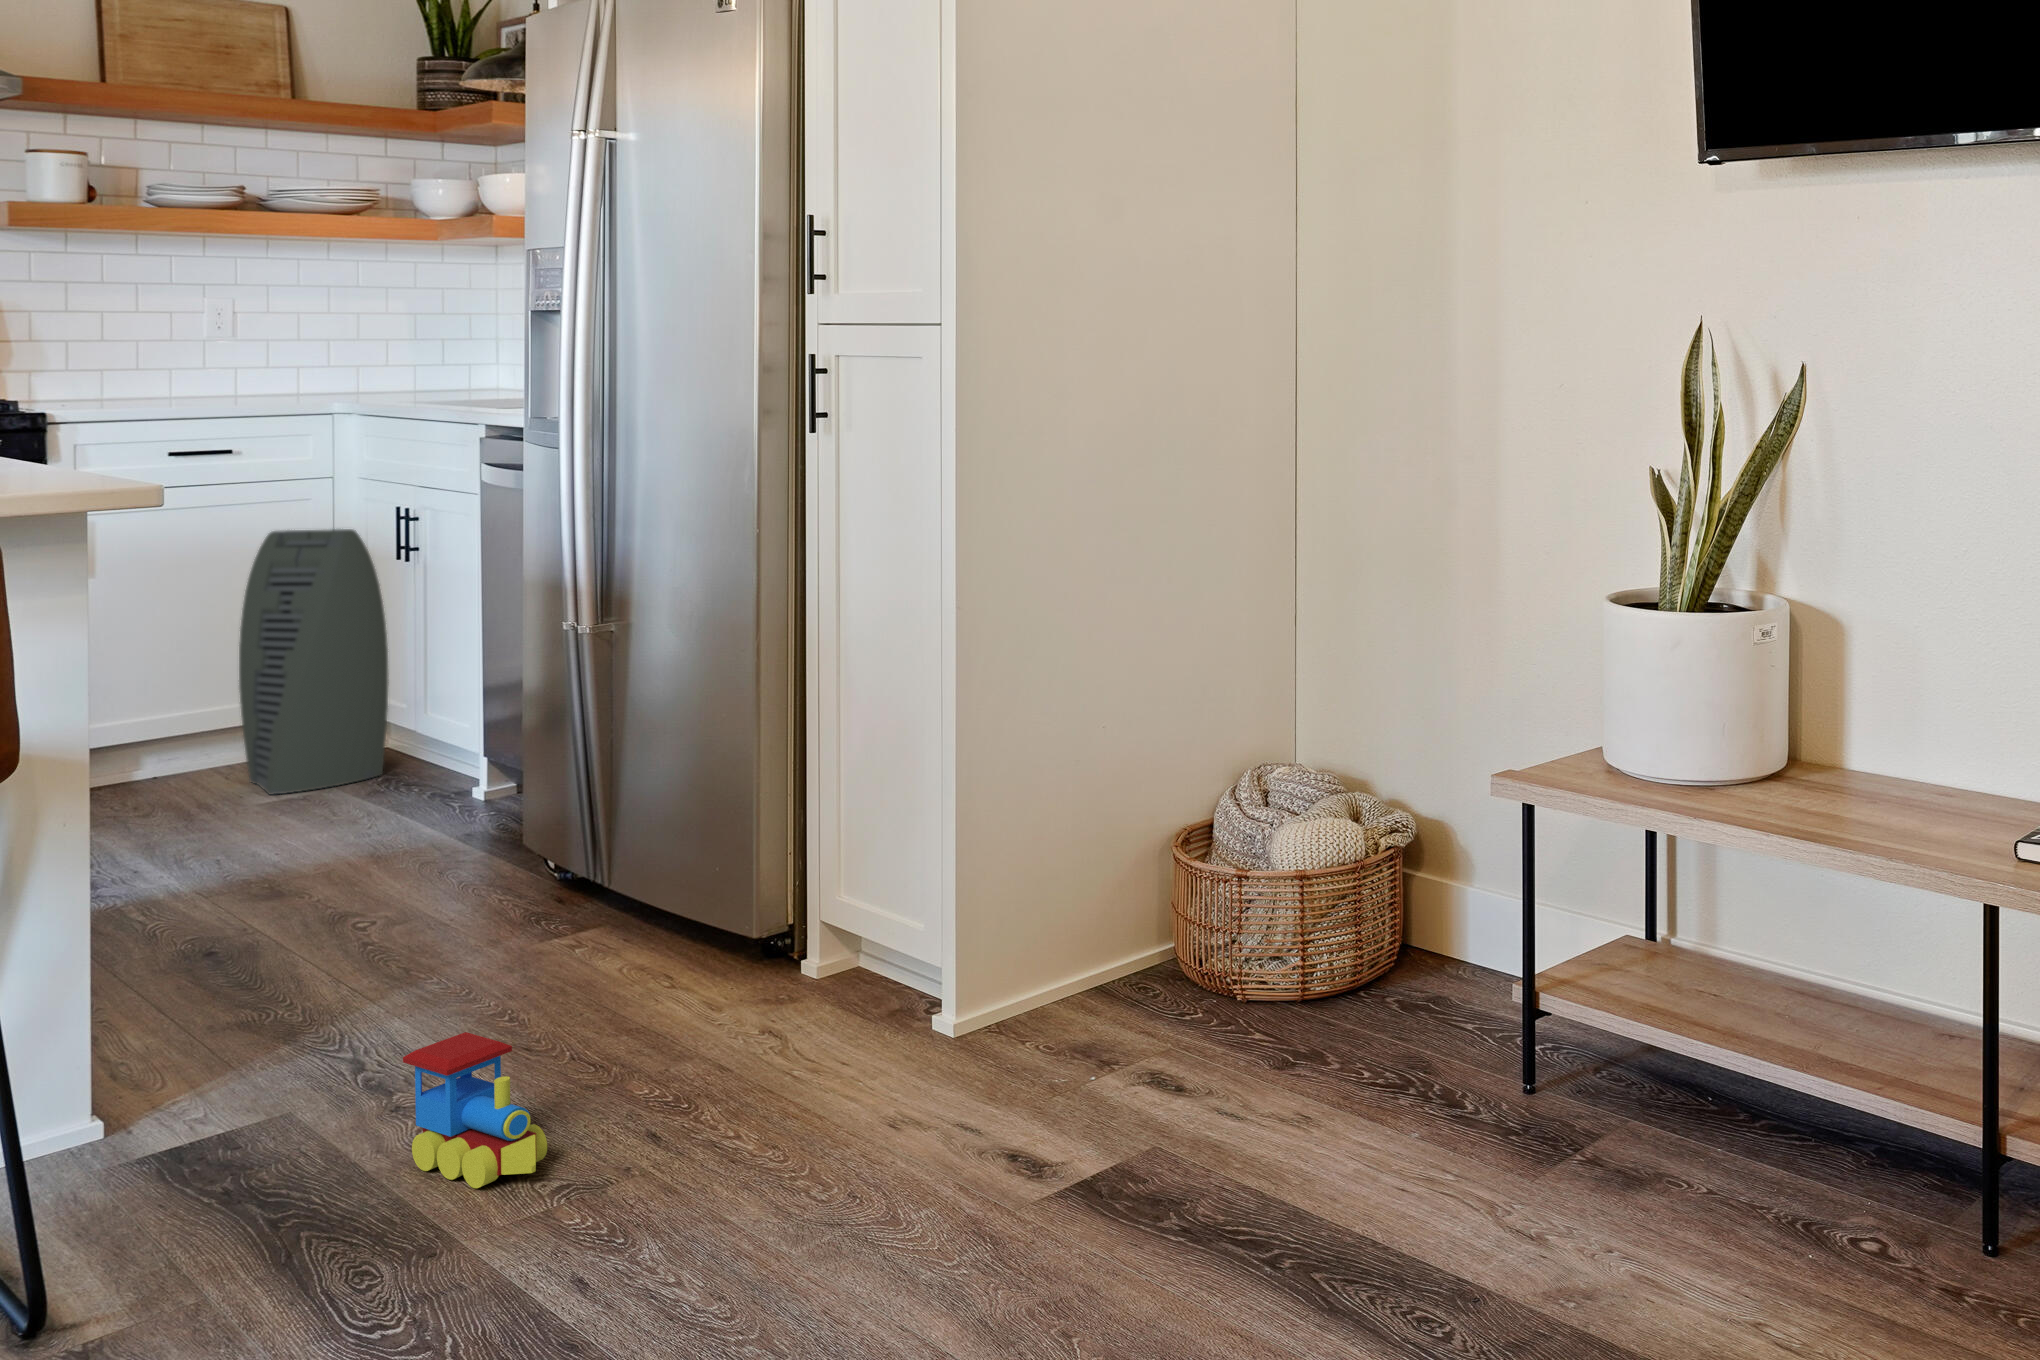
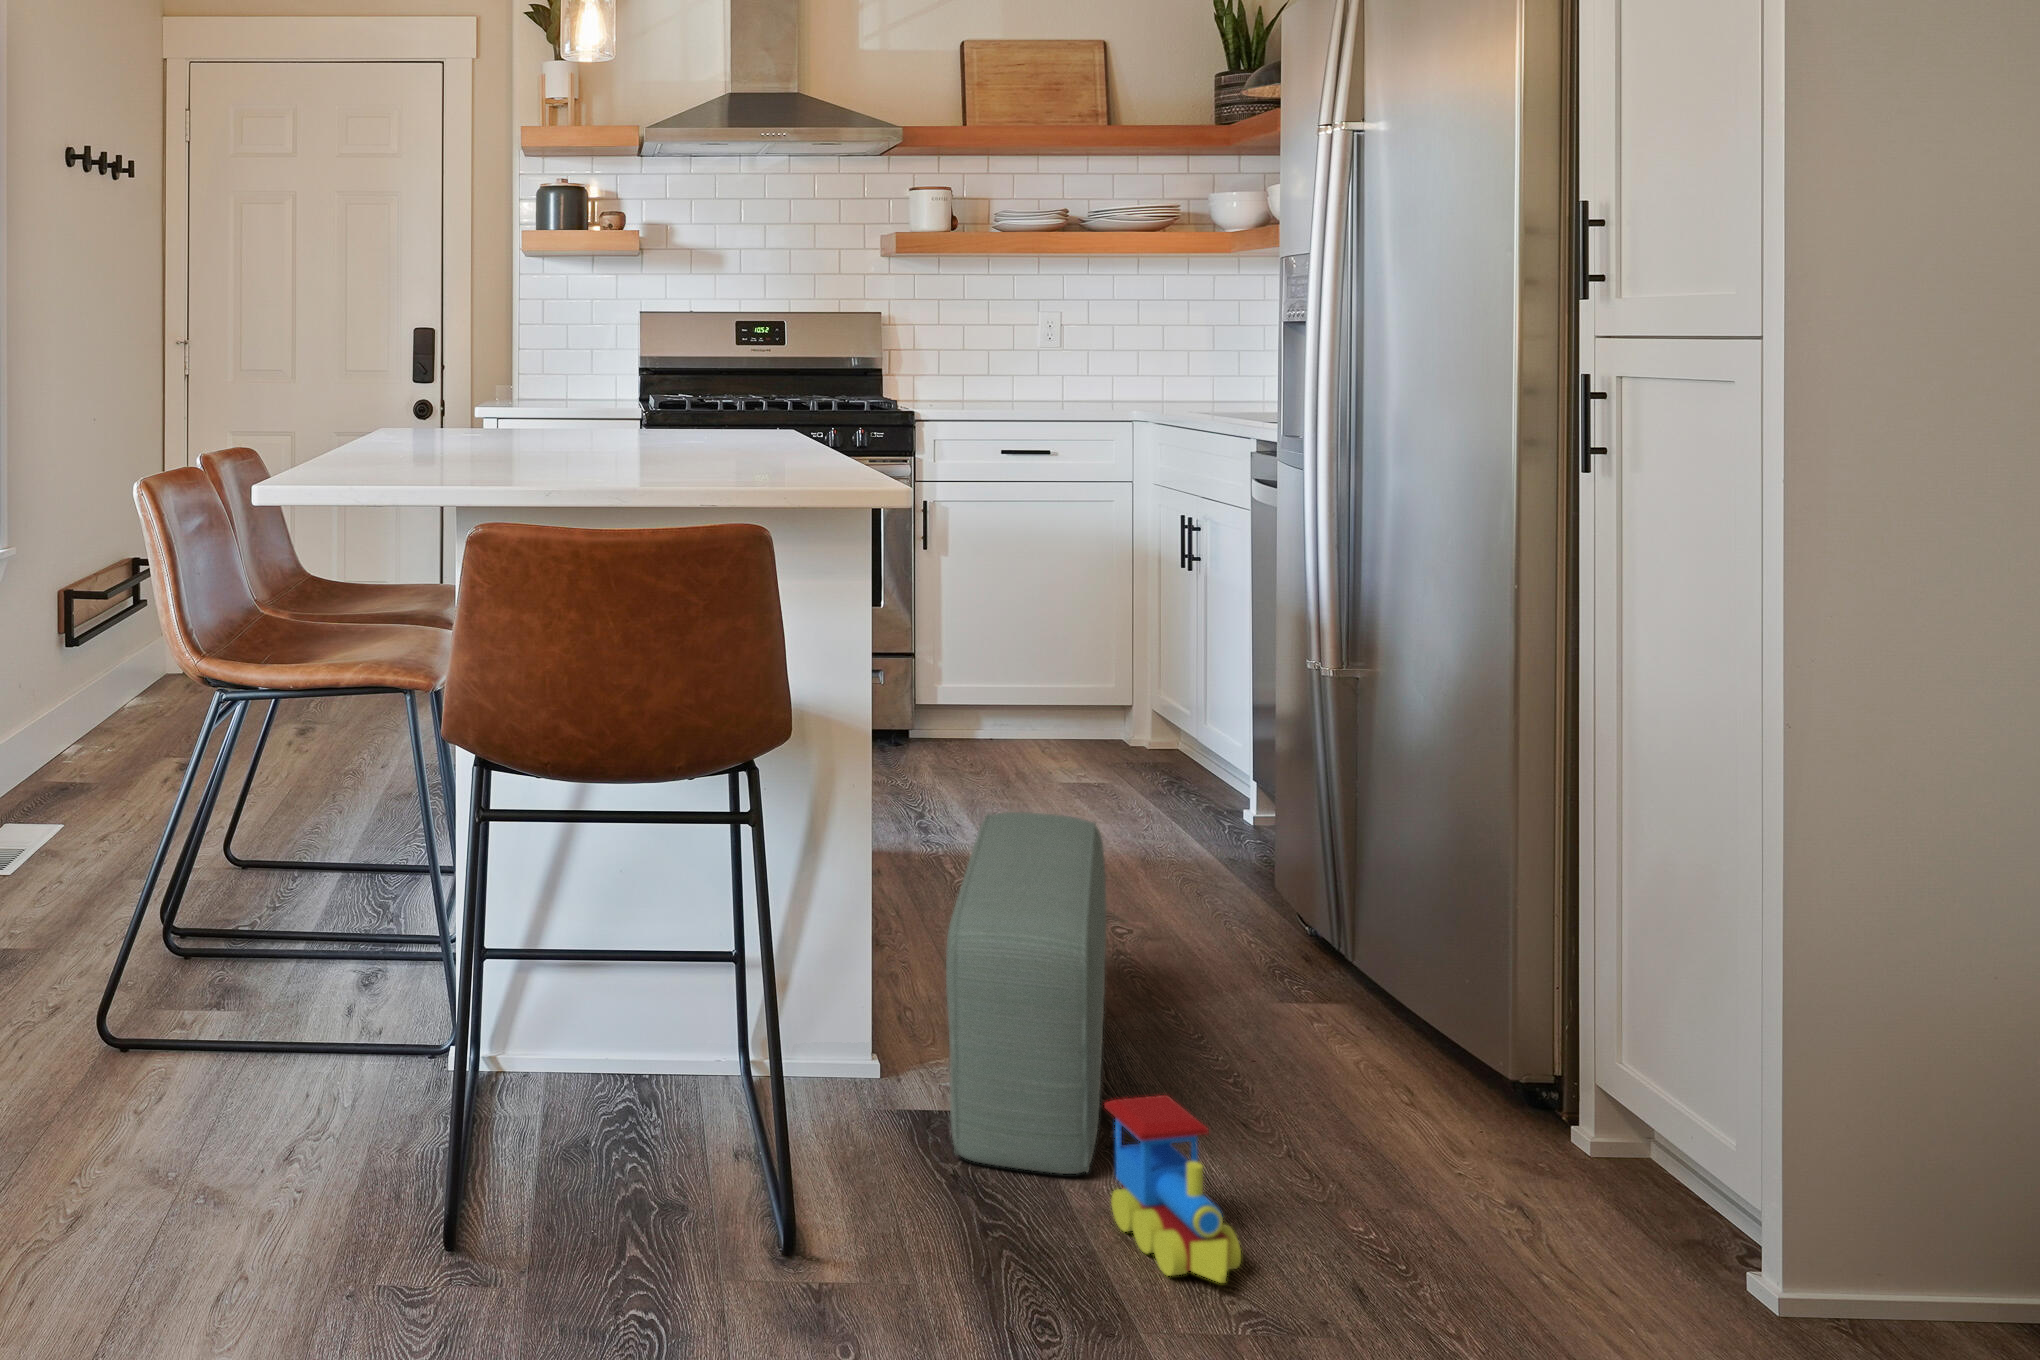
air purifier: present [239,529,389,794] -> none [1051,526,1173,772]
pouf: none [208,814,384,1171] -> present [946,812,1106,1174]

